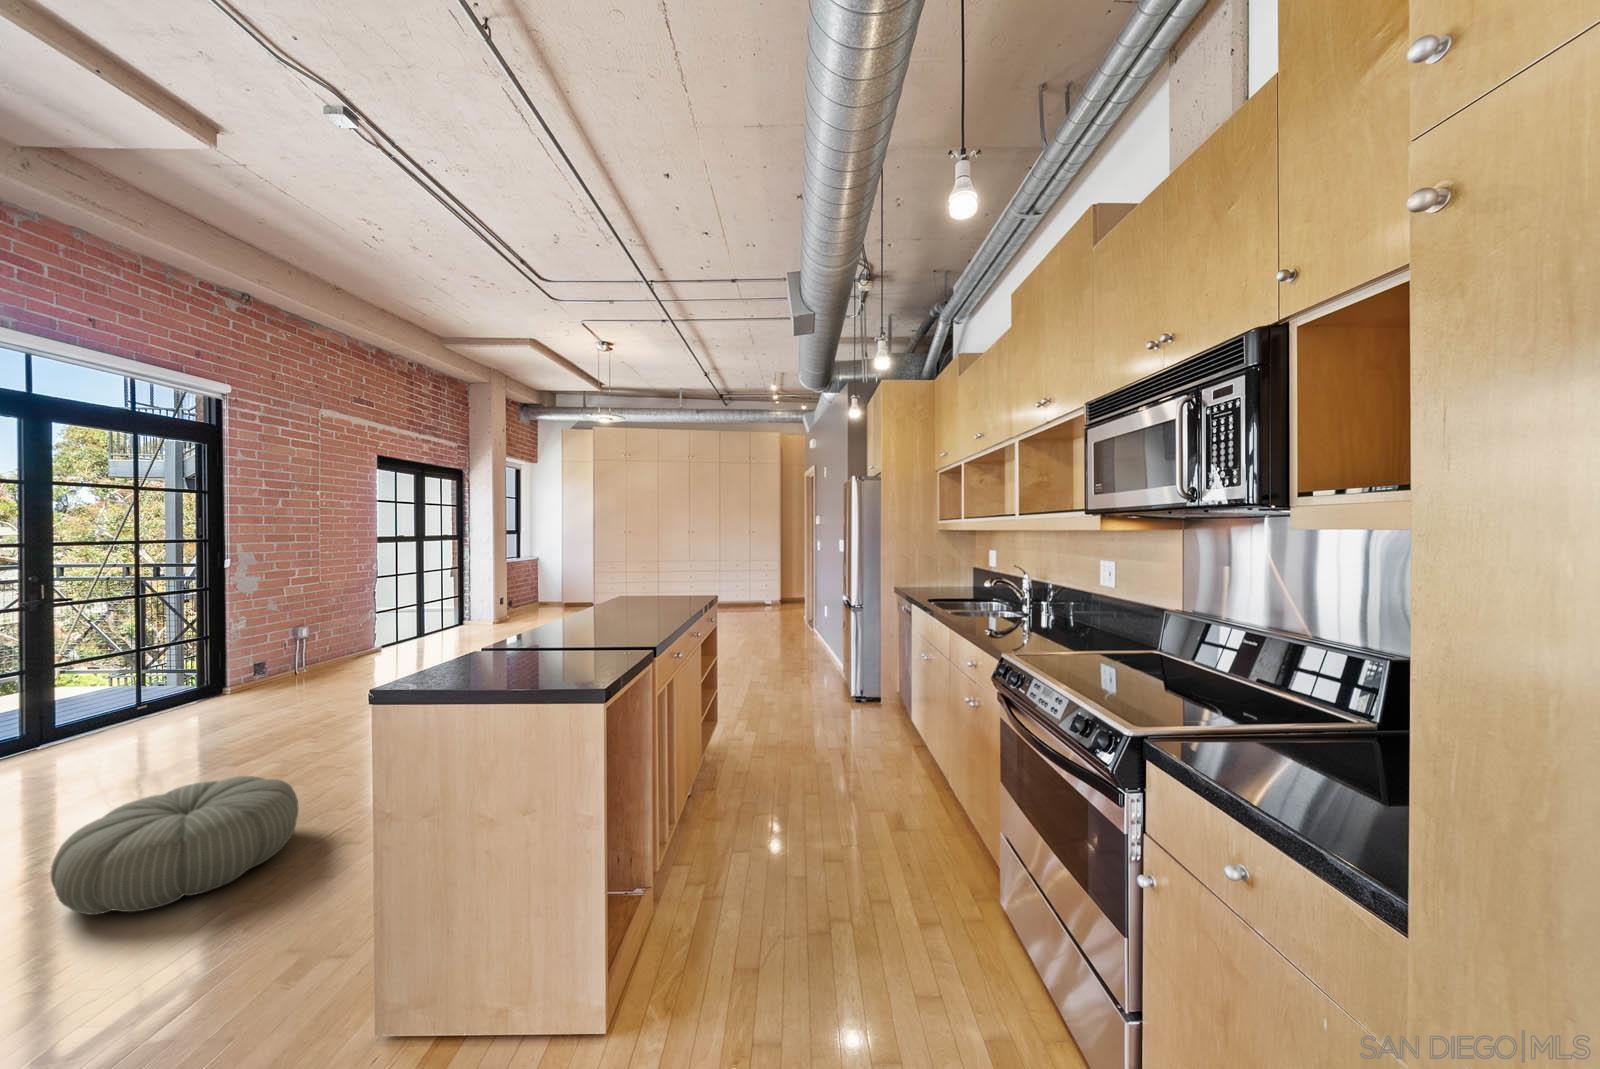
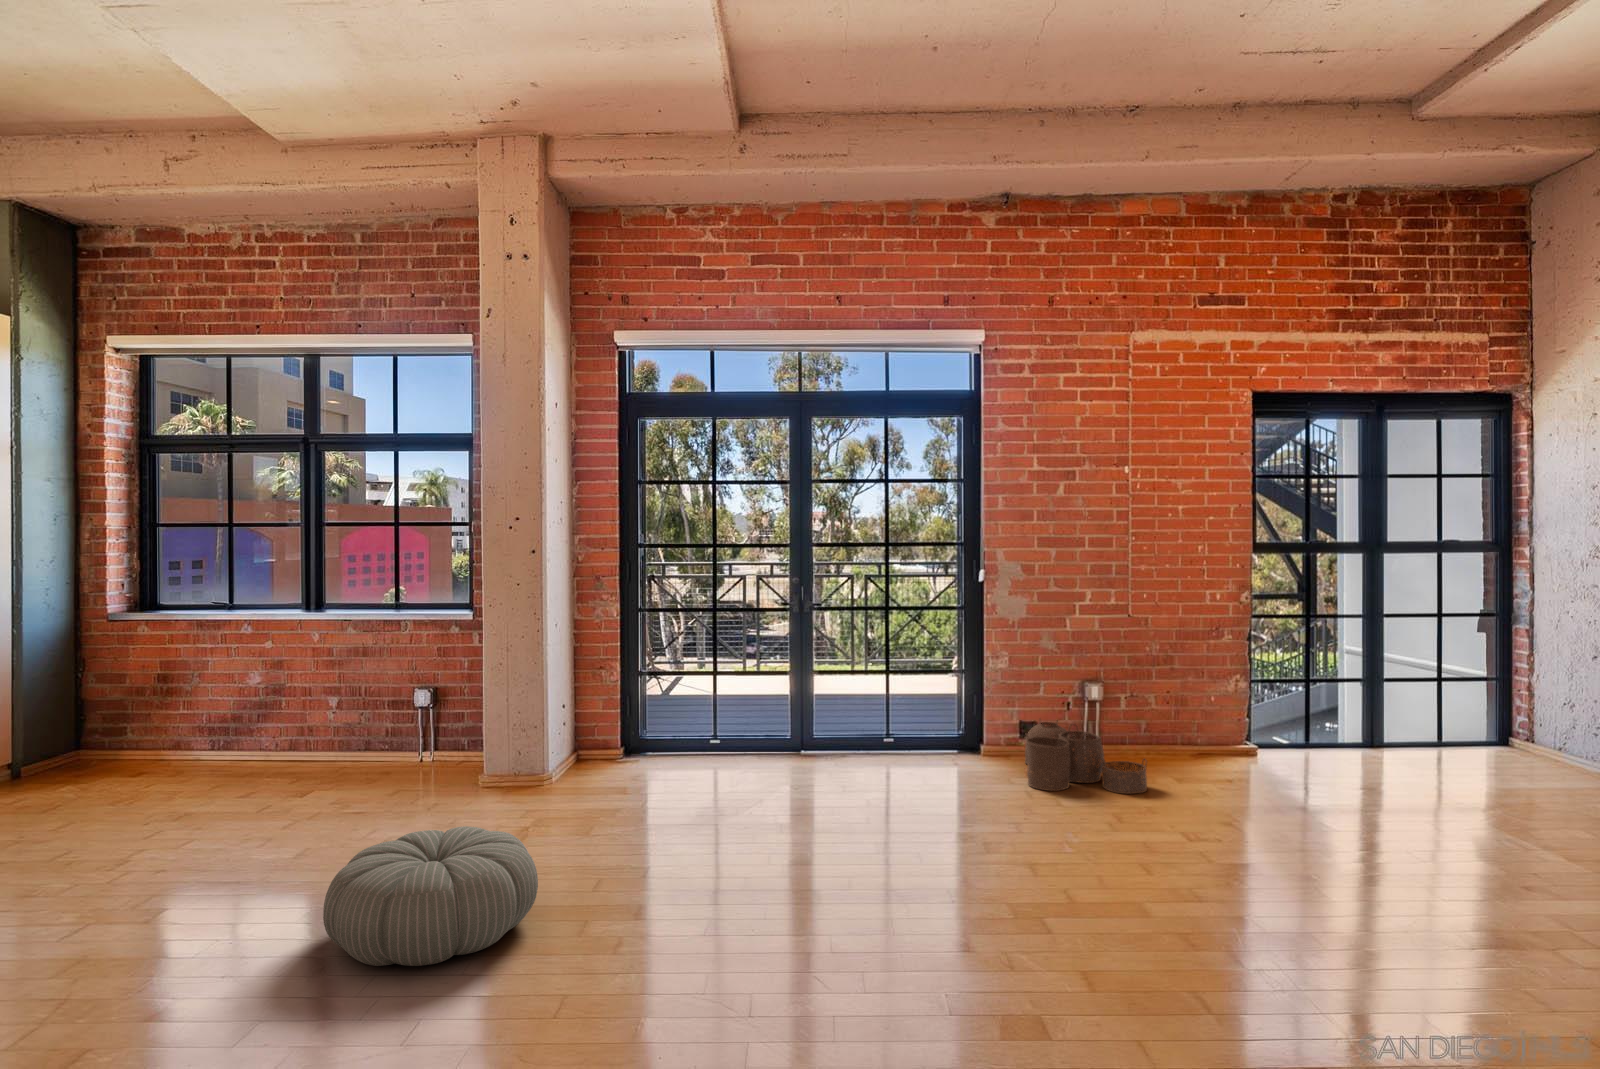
woven basket: none [268,650,381,690] -> present [1025,721,1147,794]

